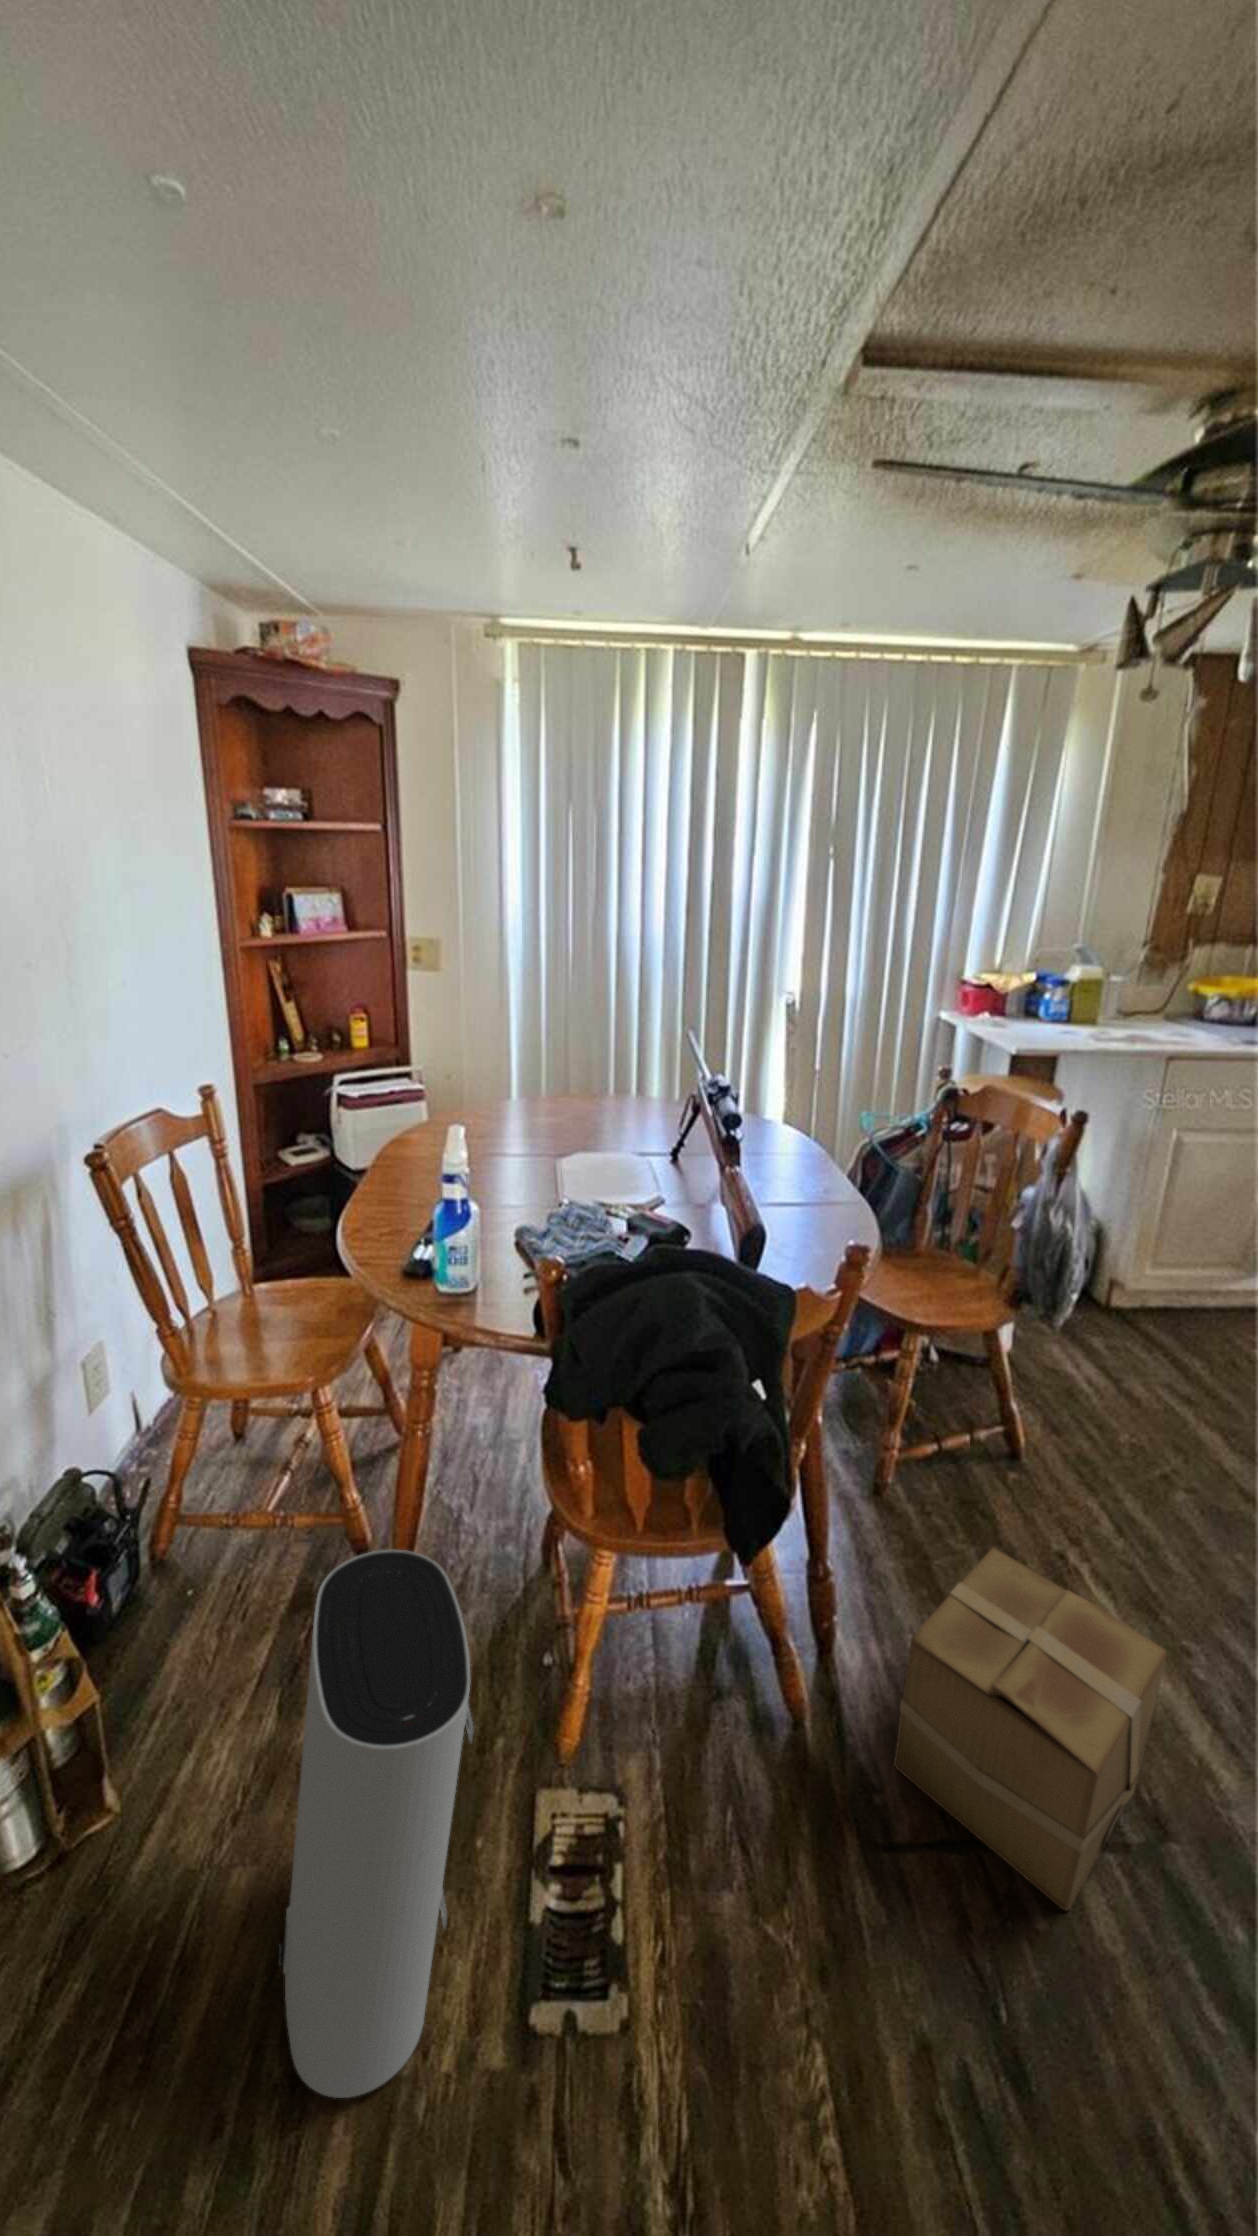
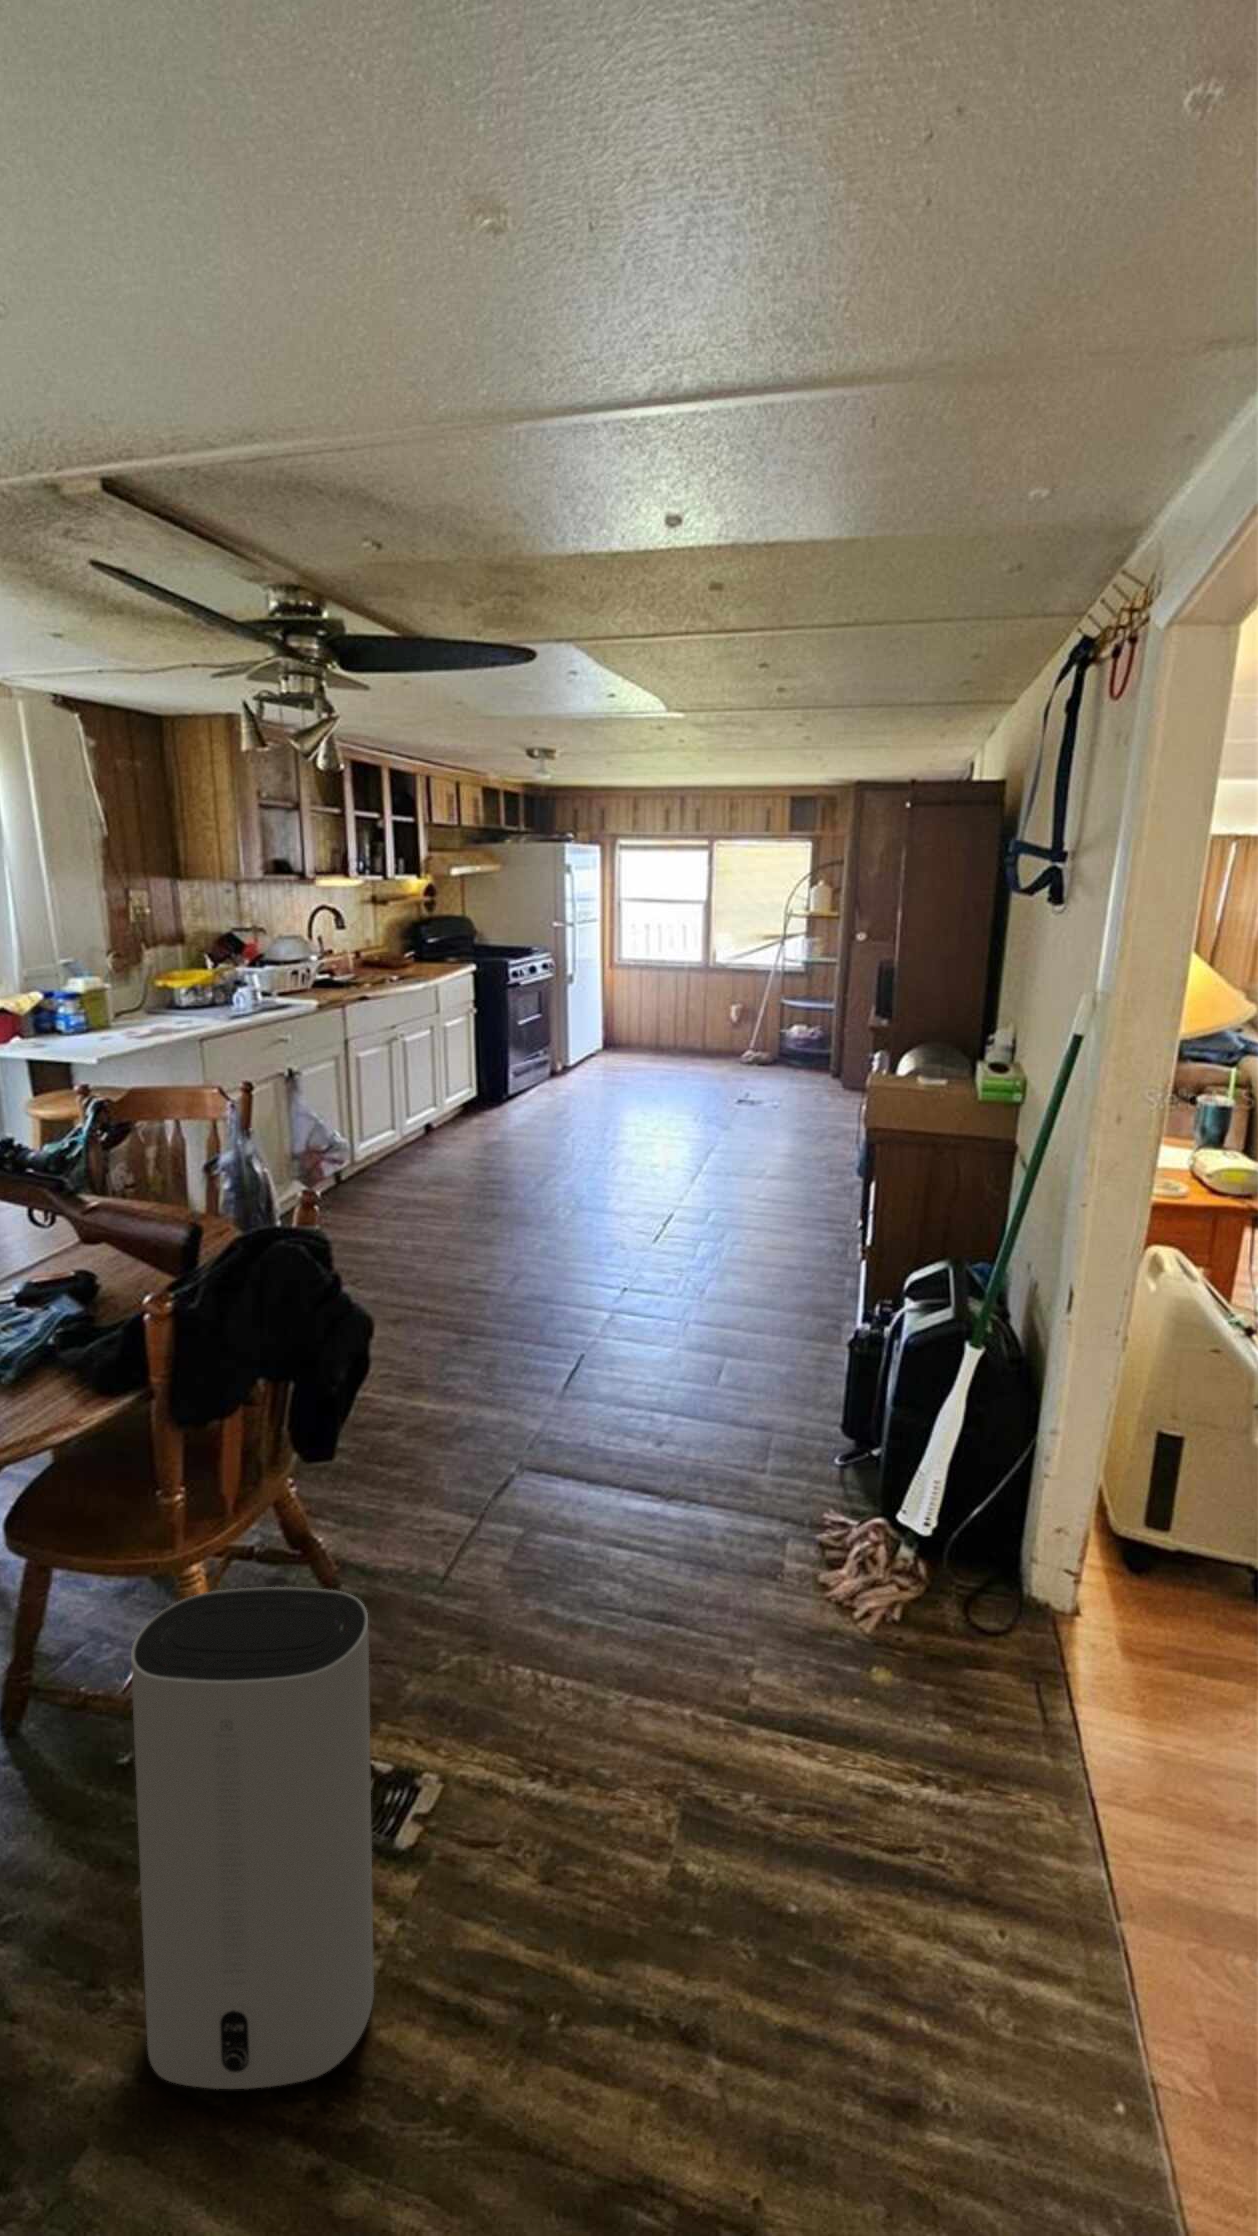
cardboard box: present [894,1548,1167,1911] -> none [381,1357,527,1550]

